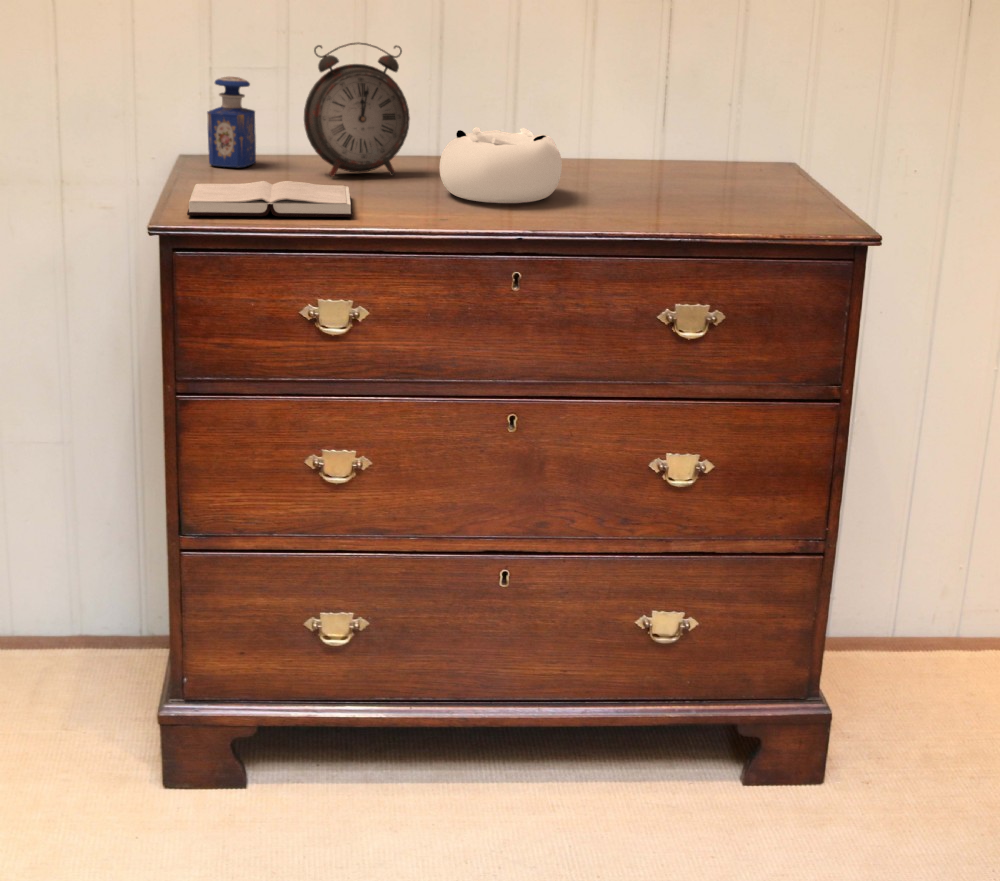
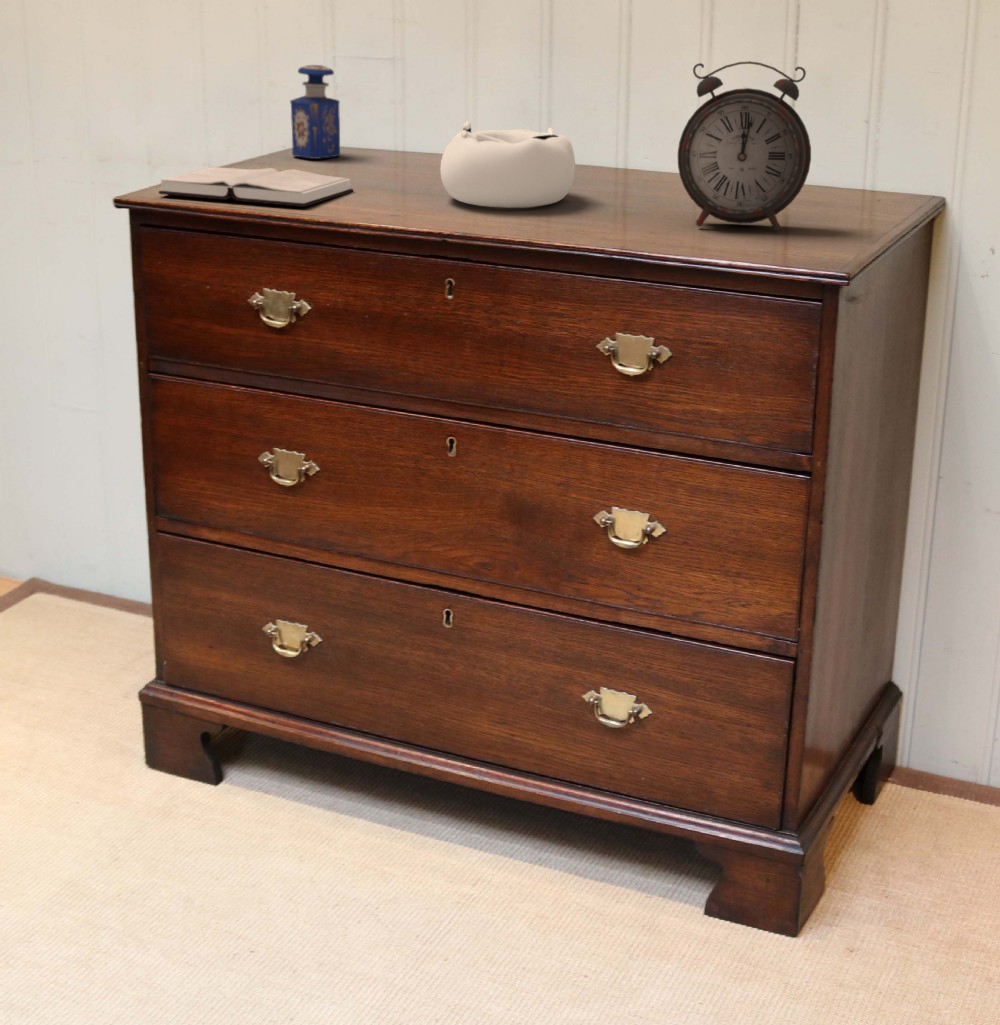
alarm clock: present [304,42,410,177] -> present [678,61,811,230]

